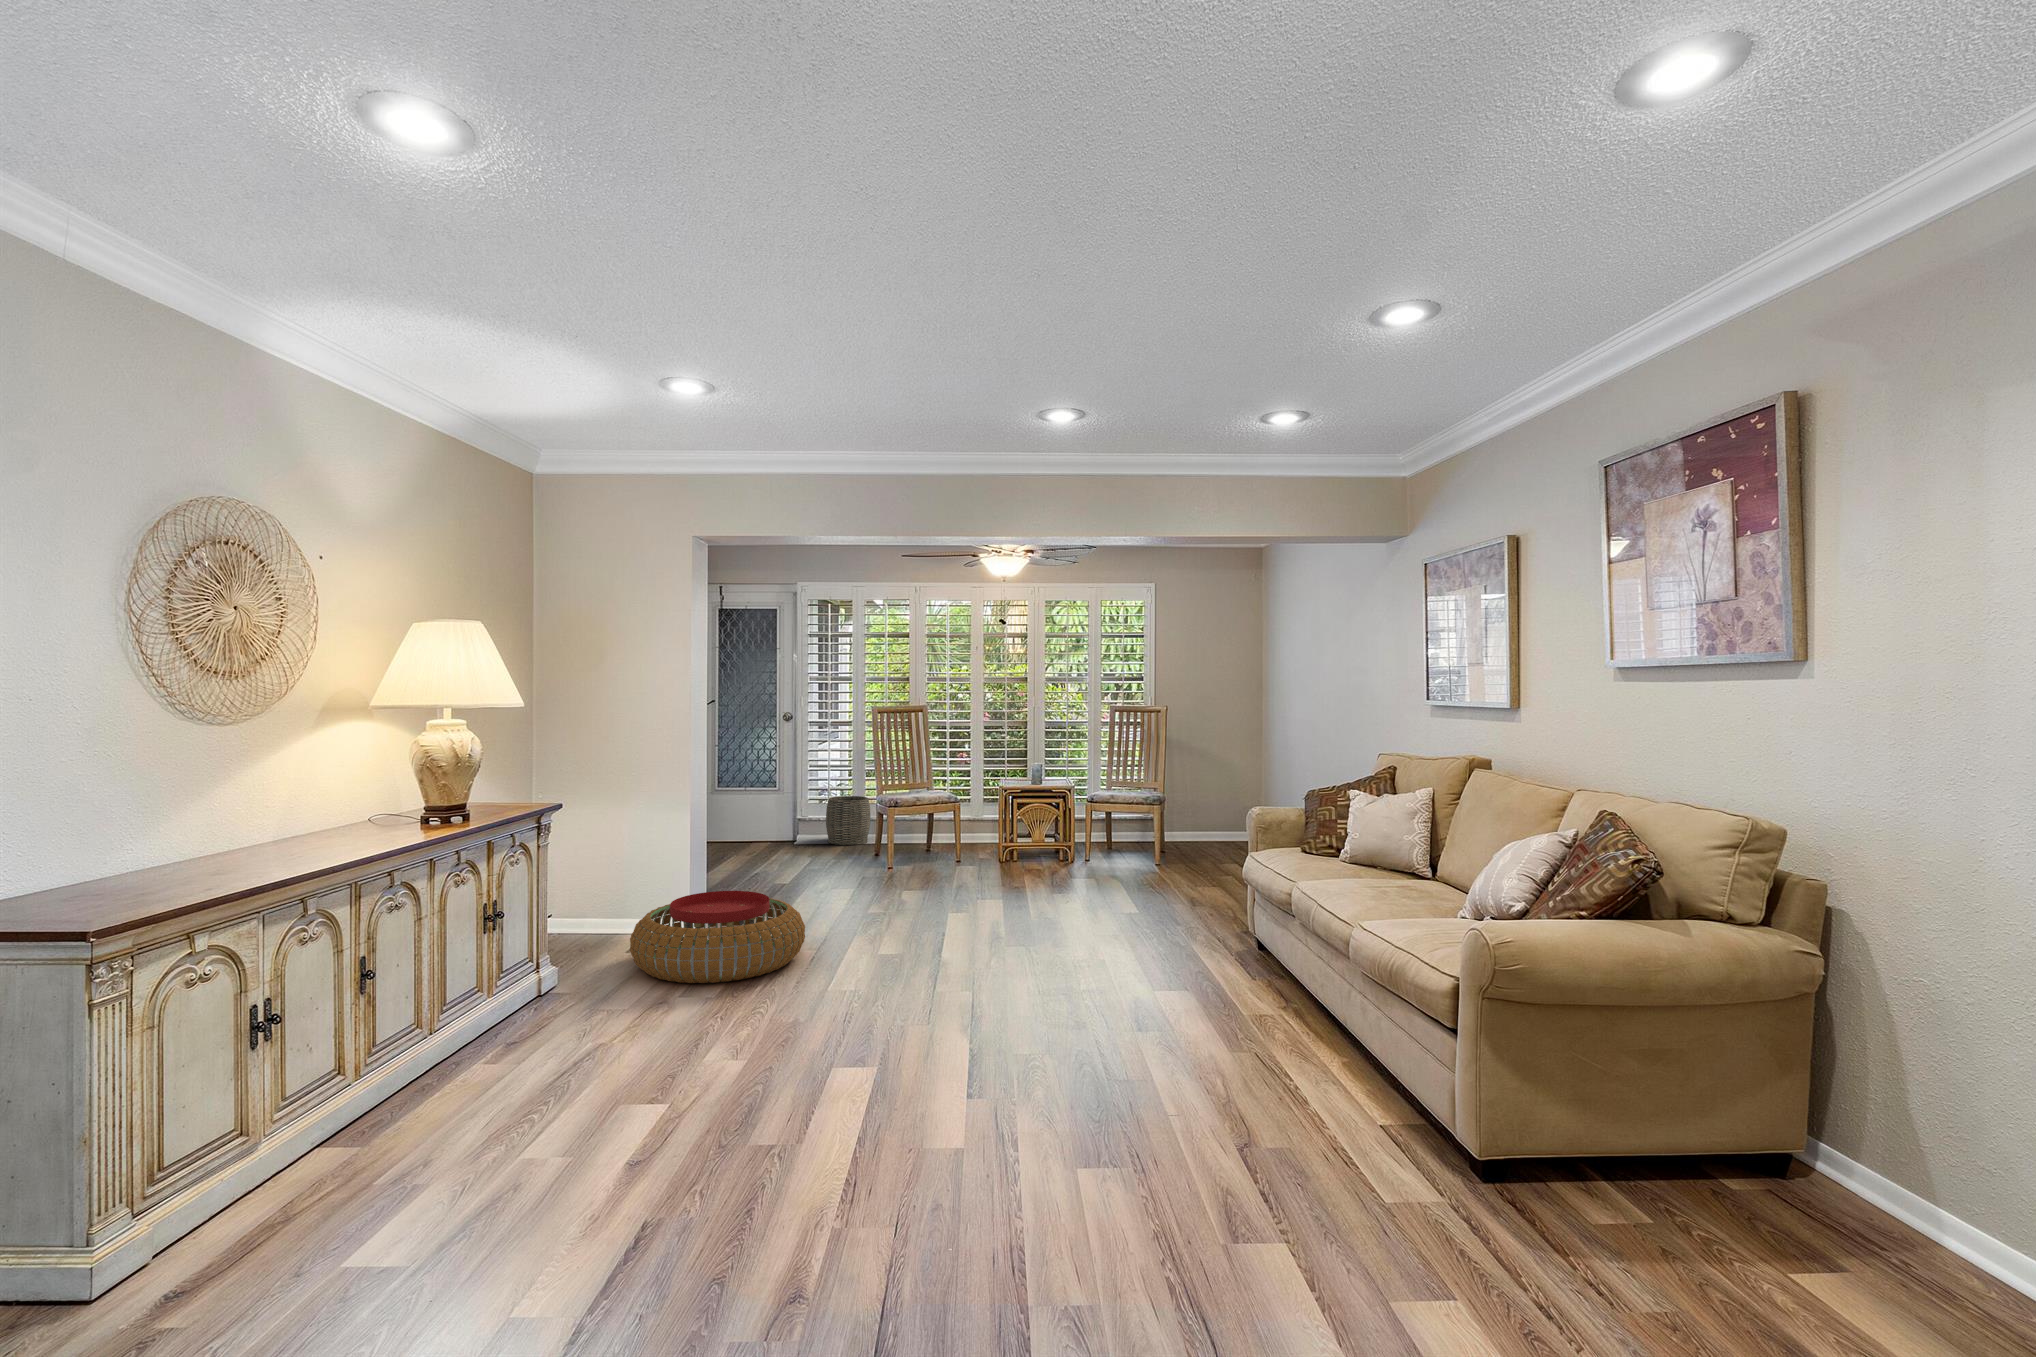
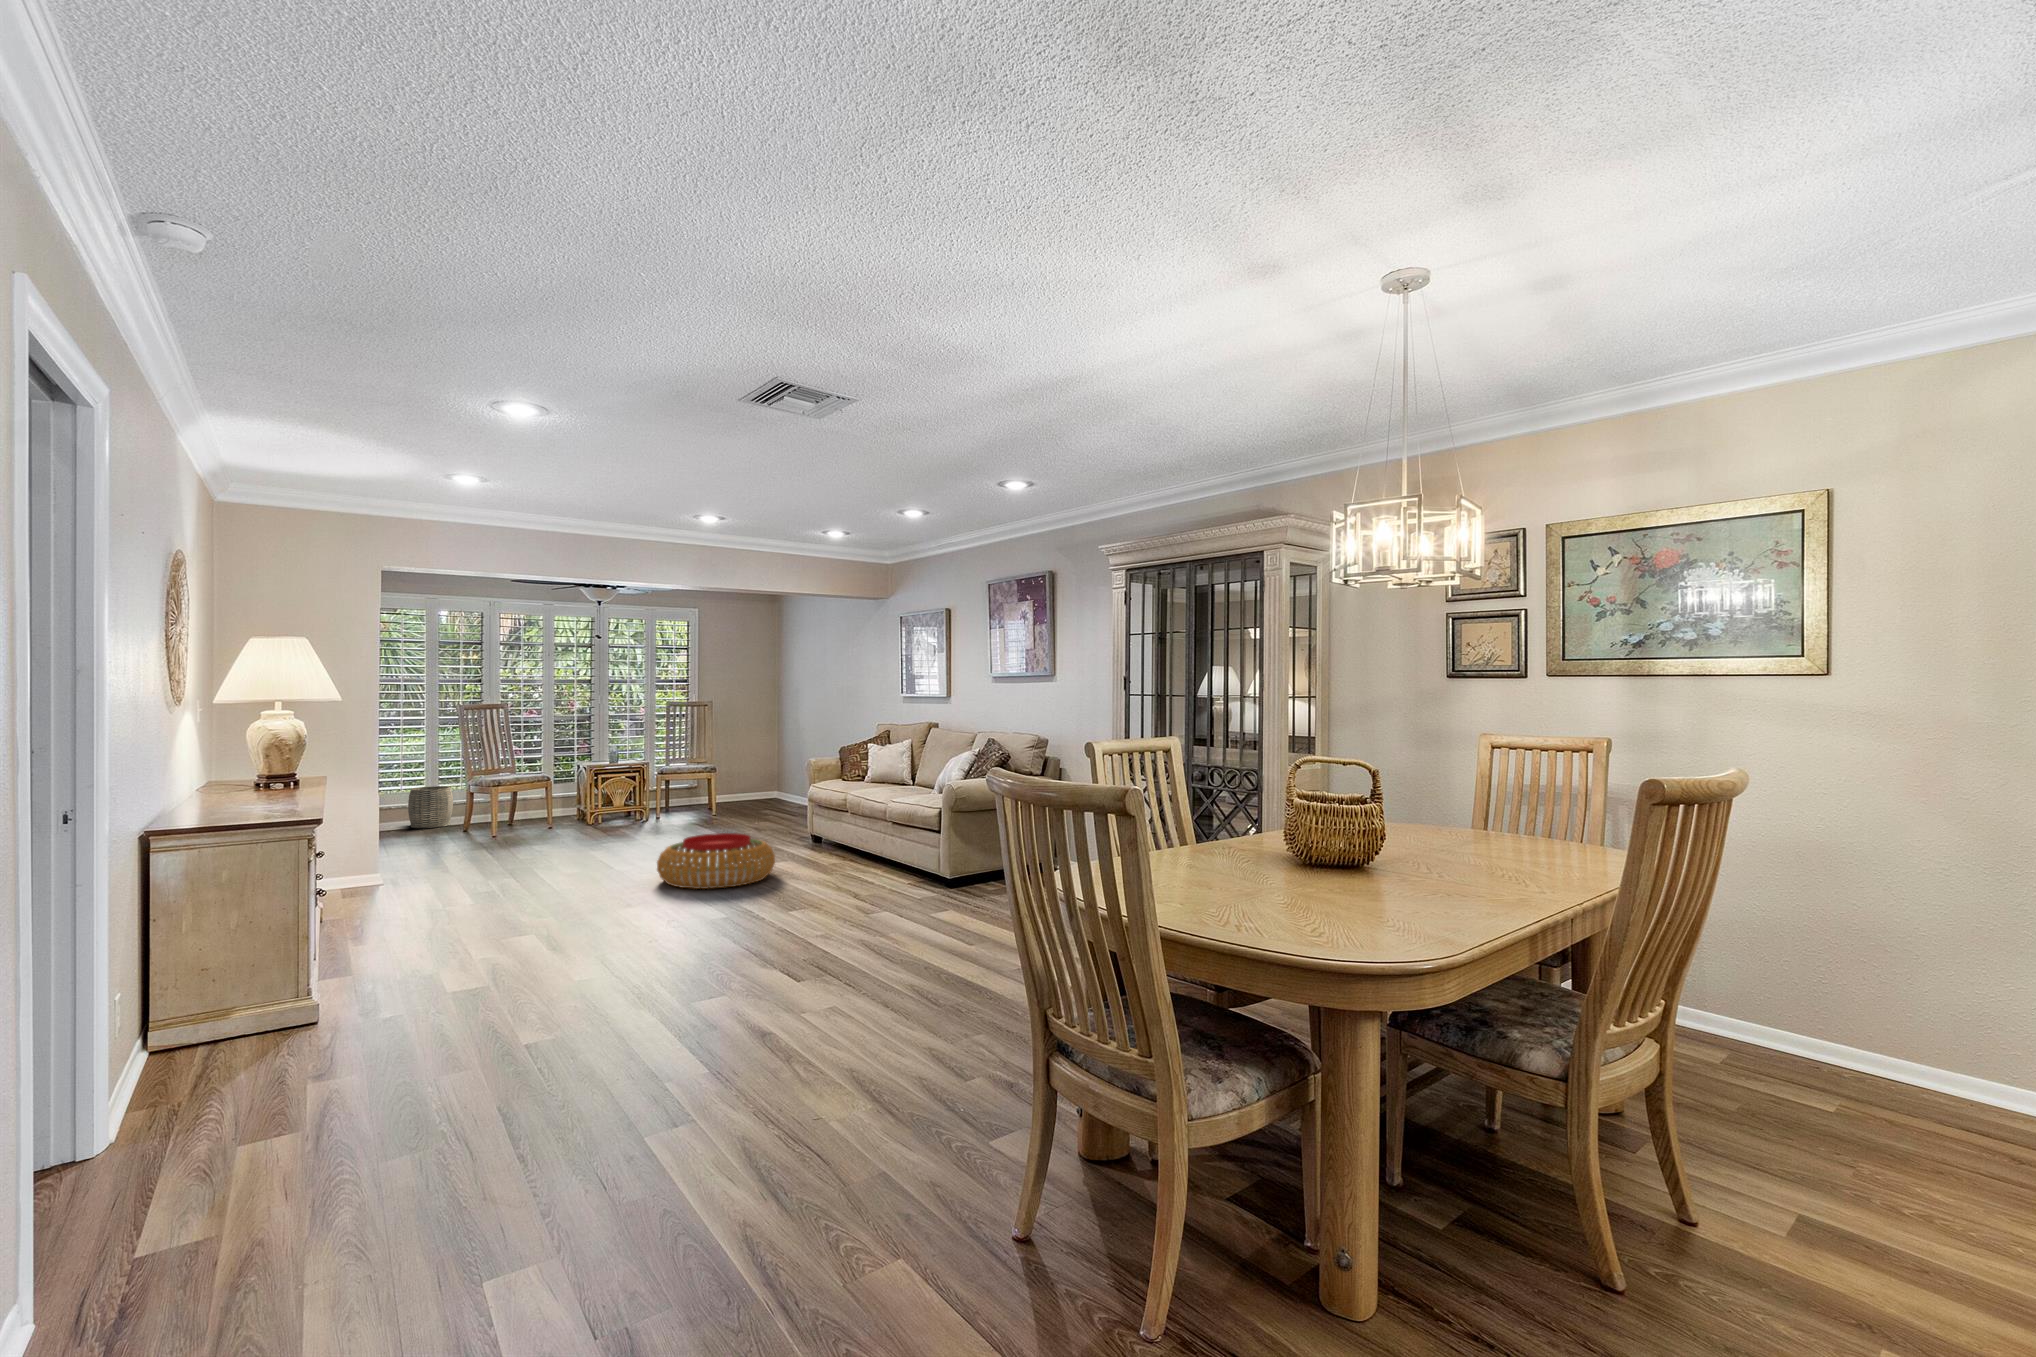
pouf: present [630,891,805,983] -> present [657,833,775,889]

